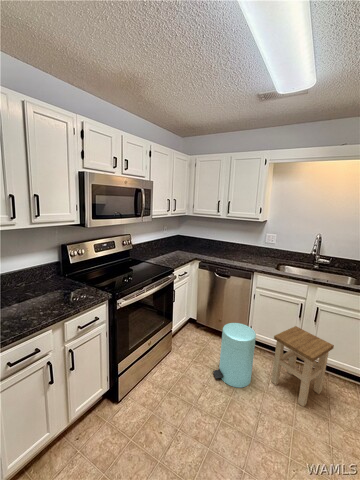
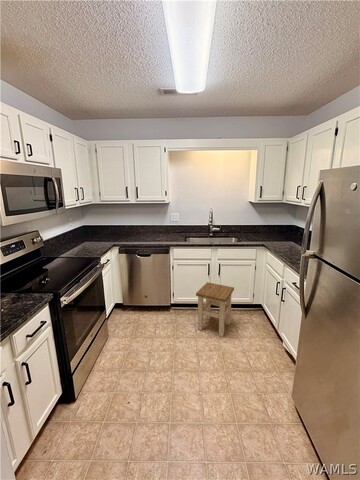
trash can: present [213,323,256,388] -> none [153,292,184,344]

